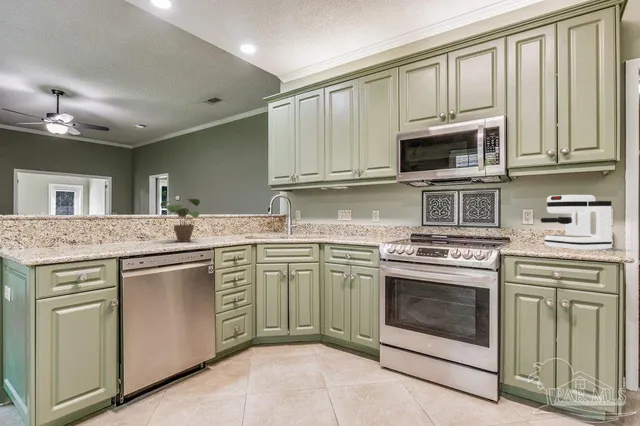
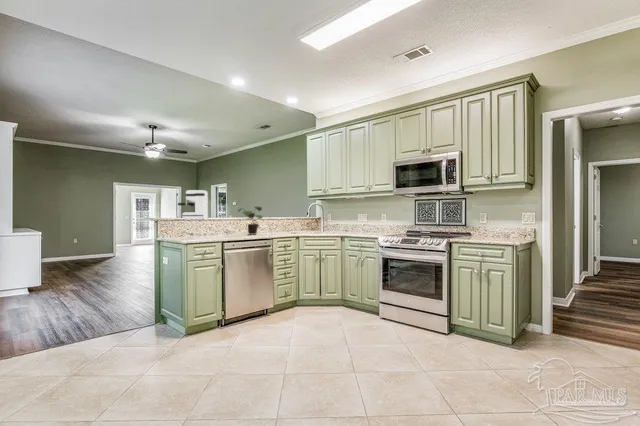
coffee maker: present [541,195,612,251] -> present [178,190,208,219]

